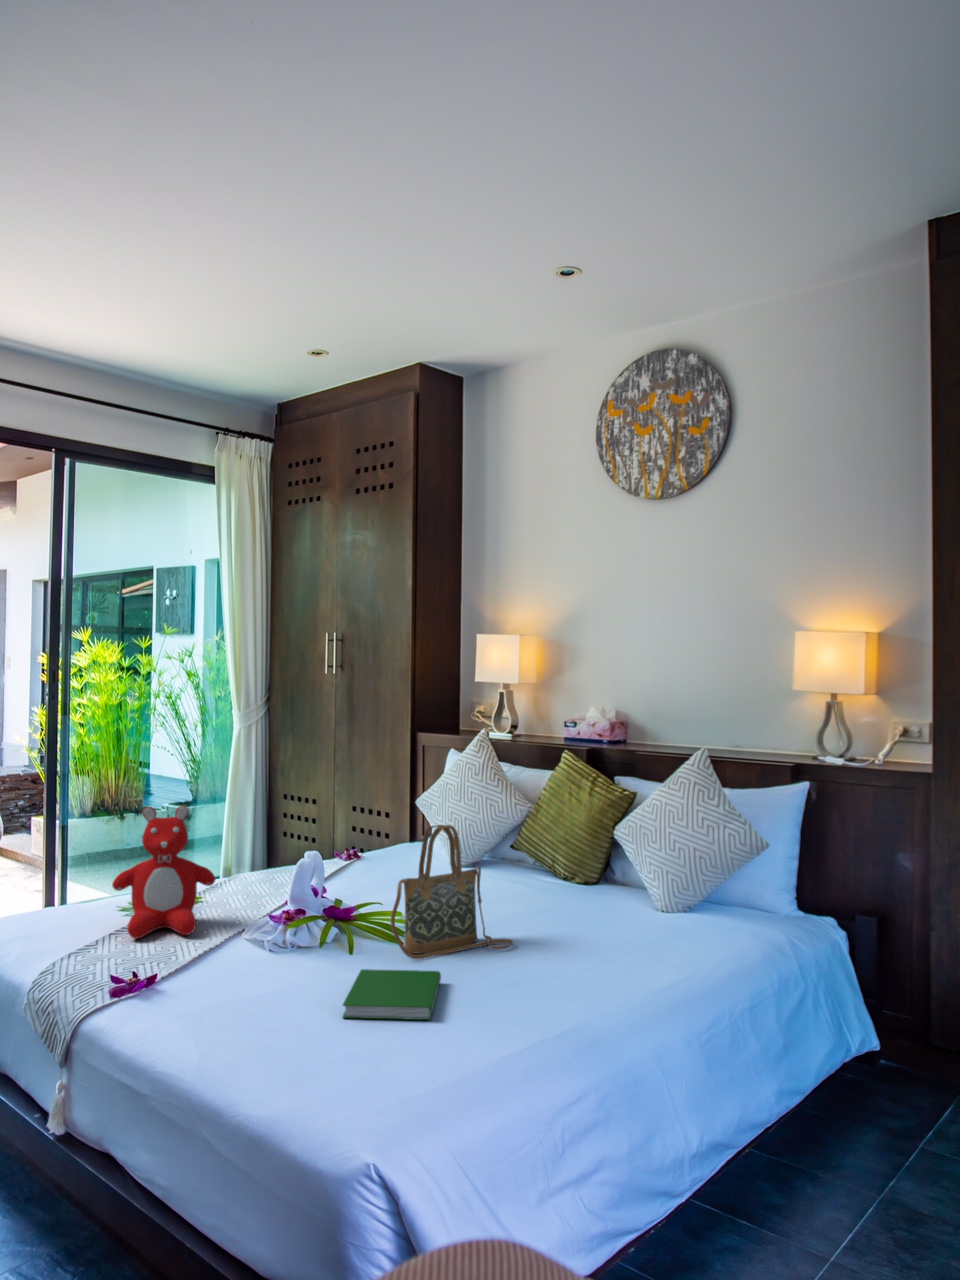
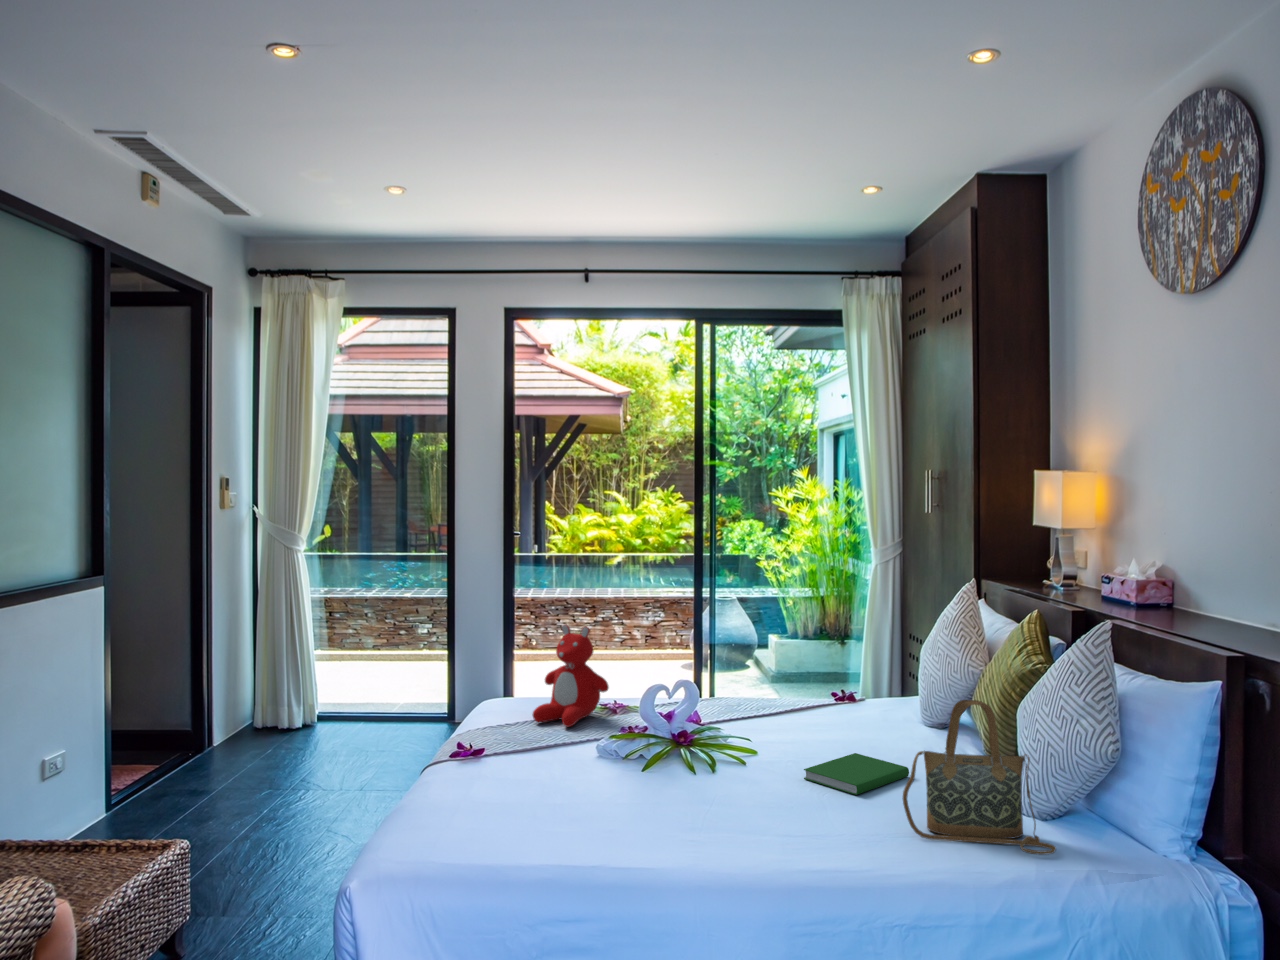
handbag: present [391,825,513,959] -> present [903,700,1056,855]
hardcover book: present [343,969,441,1020] -> present [804,753,909,795]

